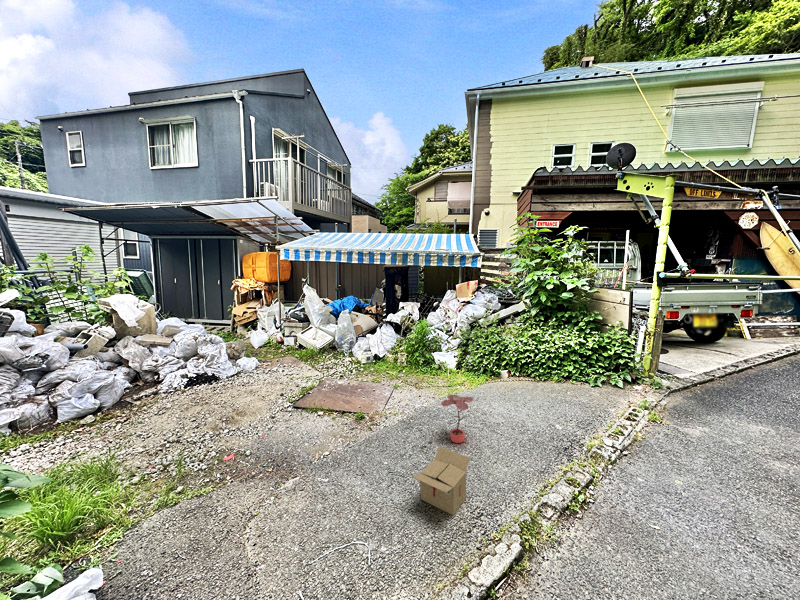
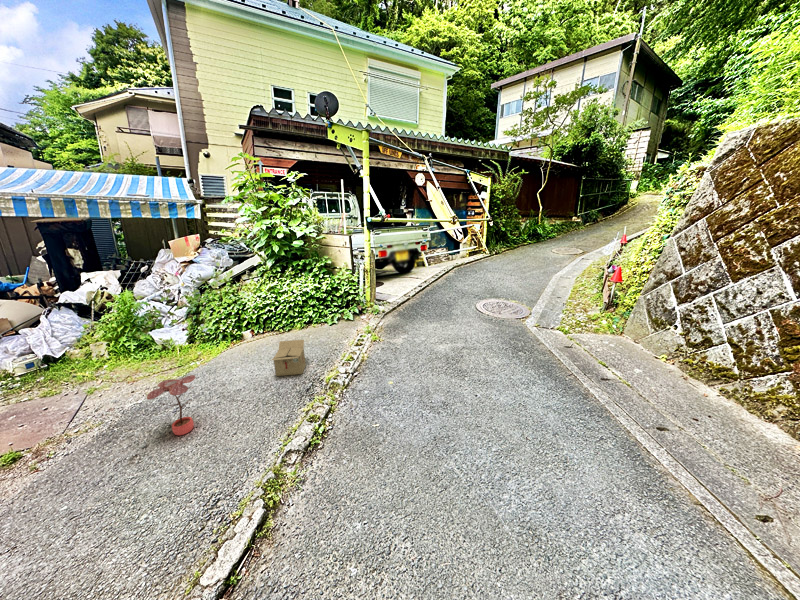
cardboard box: present [413,447,470,515] -> present [272,340,306,376]

